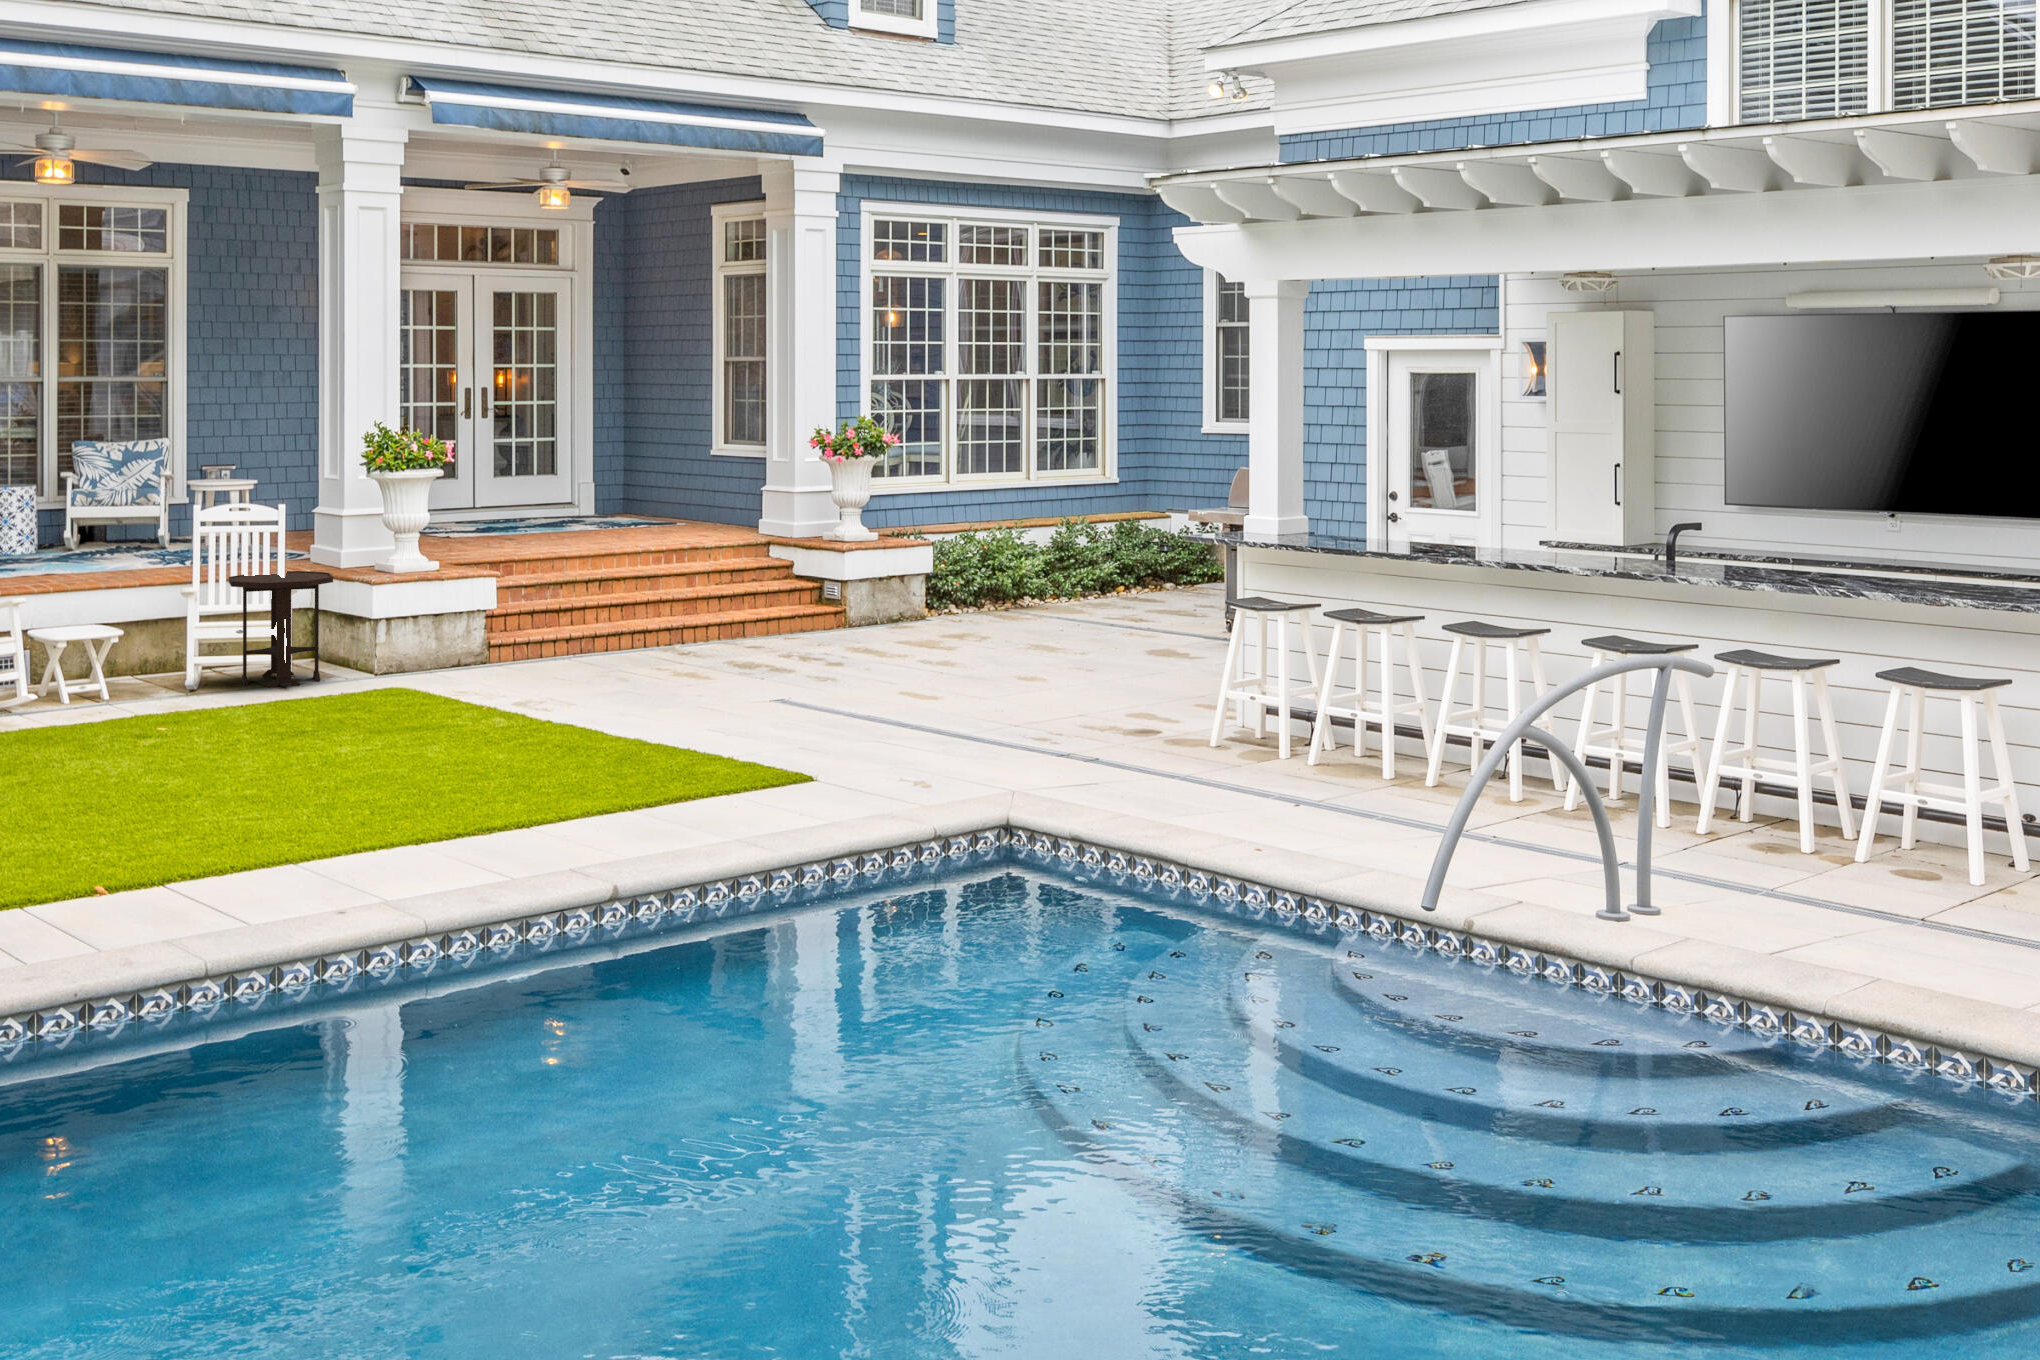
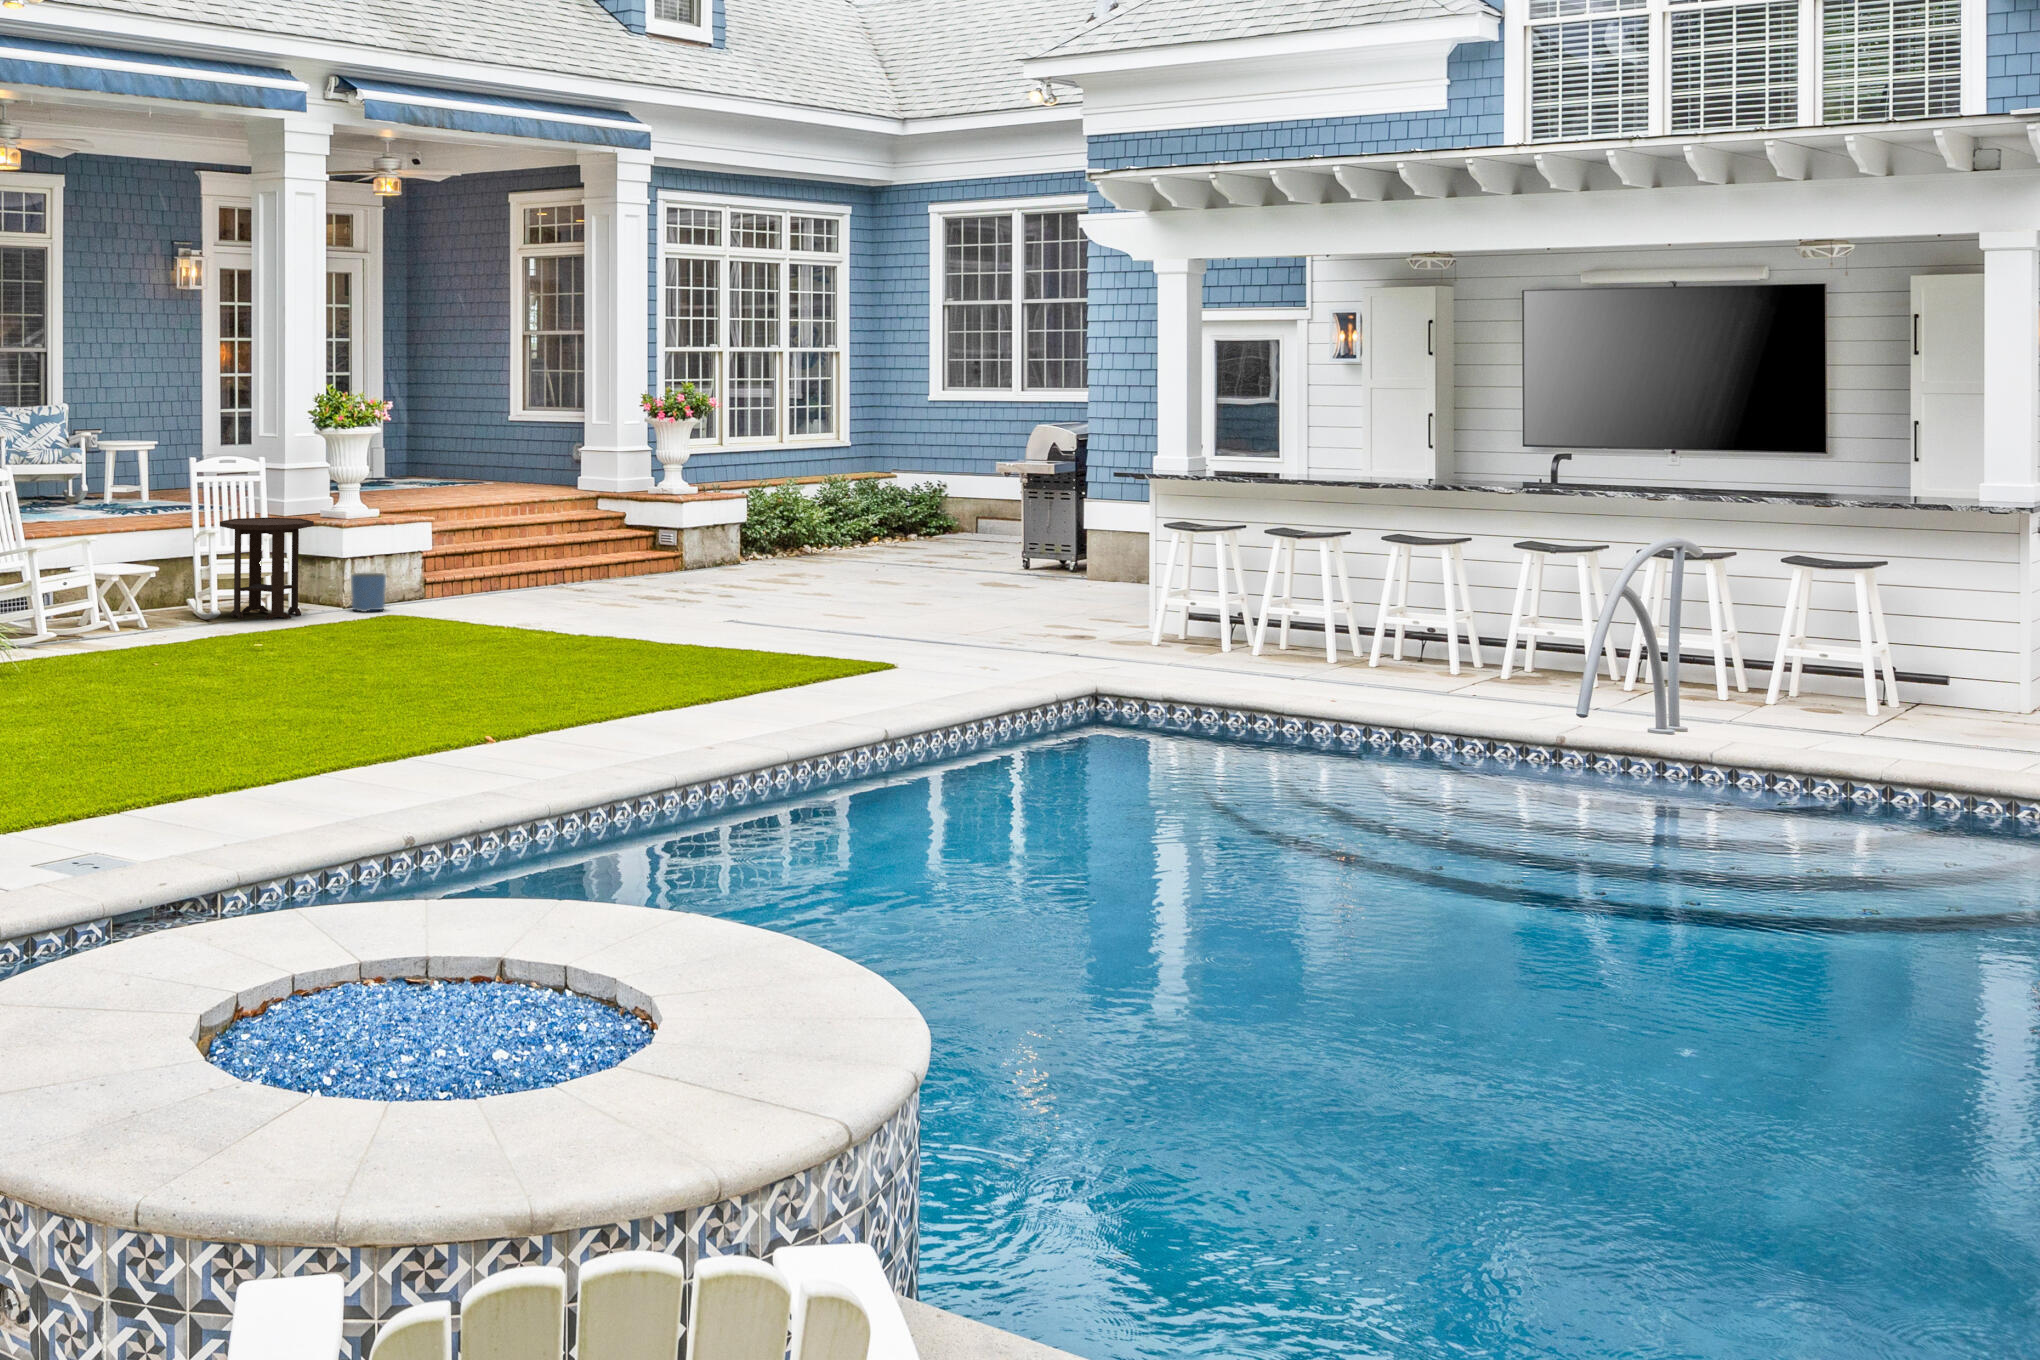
planter: none [387,632,427,677] -> present [351,573,386,612]

